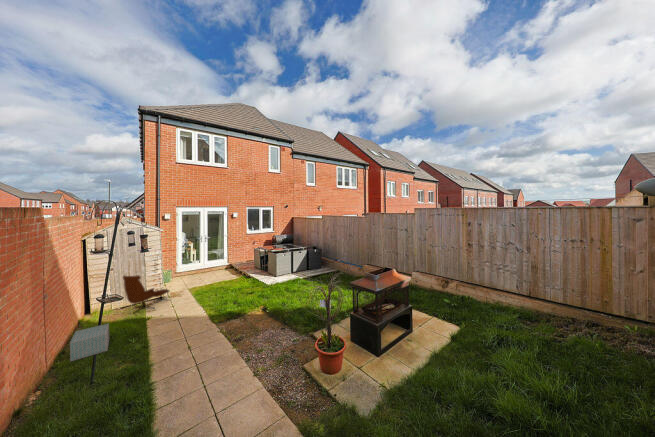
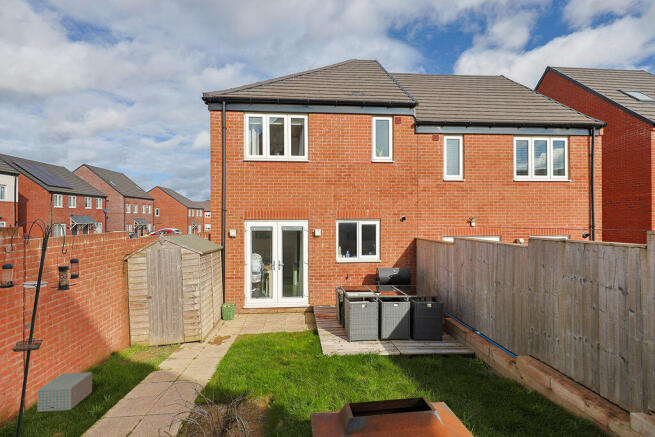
lounge chair: present [123,275,169,312] -> none [141,310,201,360]

